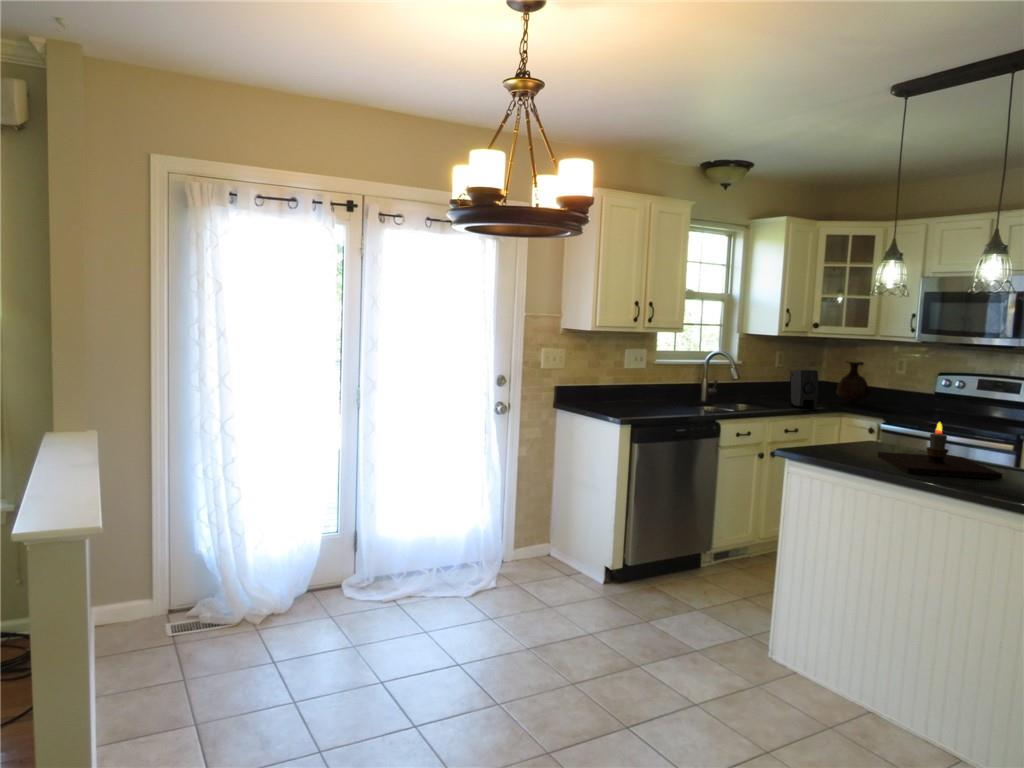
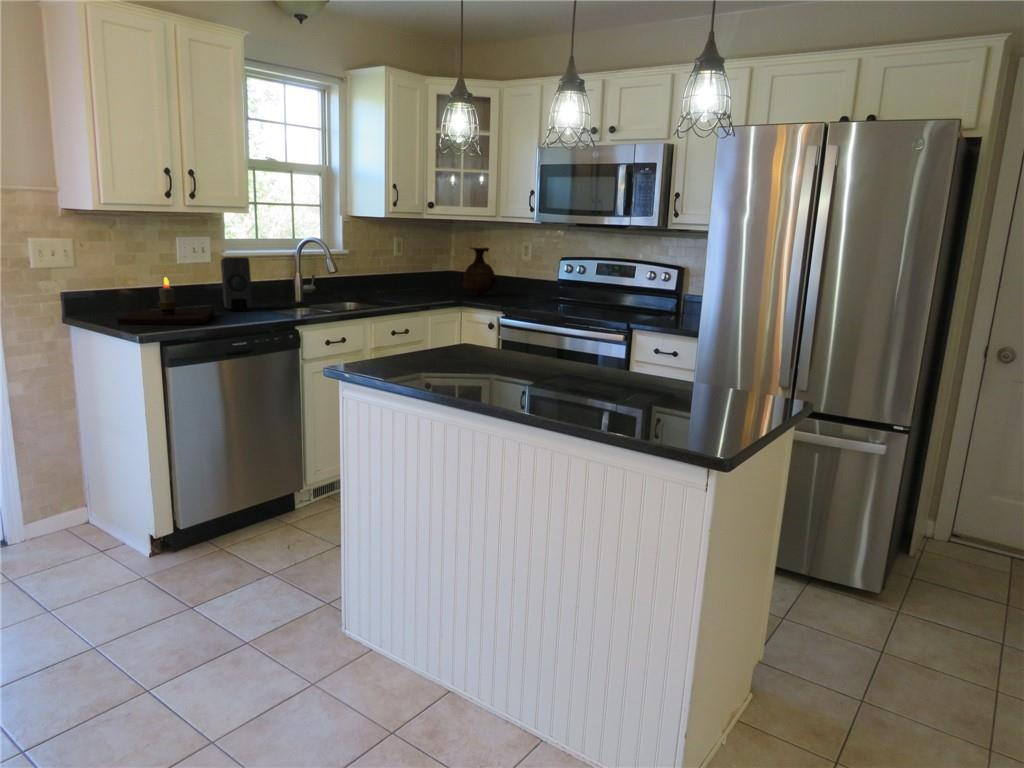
soap dispenser: present [789,370,818,409] -> present [221,257,252,311]
candle: present [878,422,1002,479] -> present [118,277,214,325]

